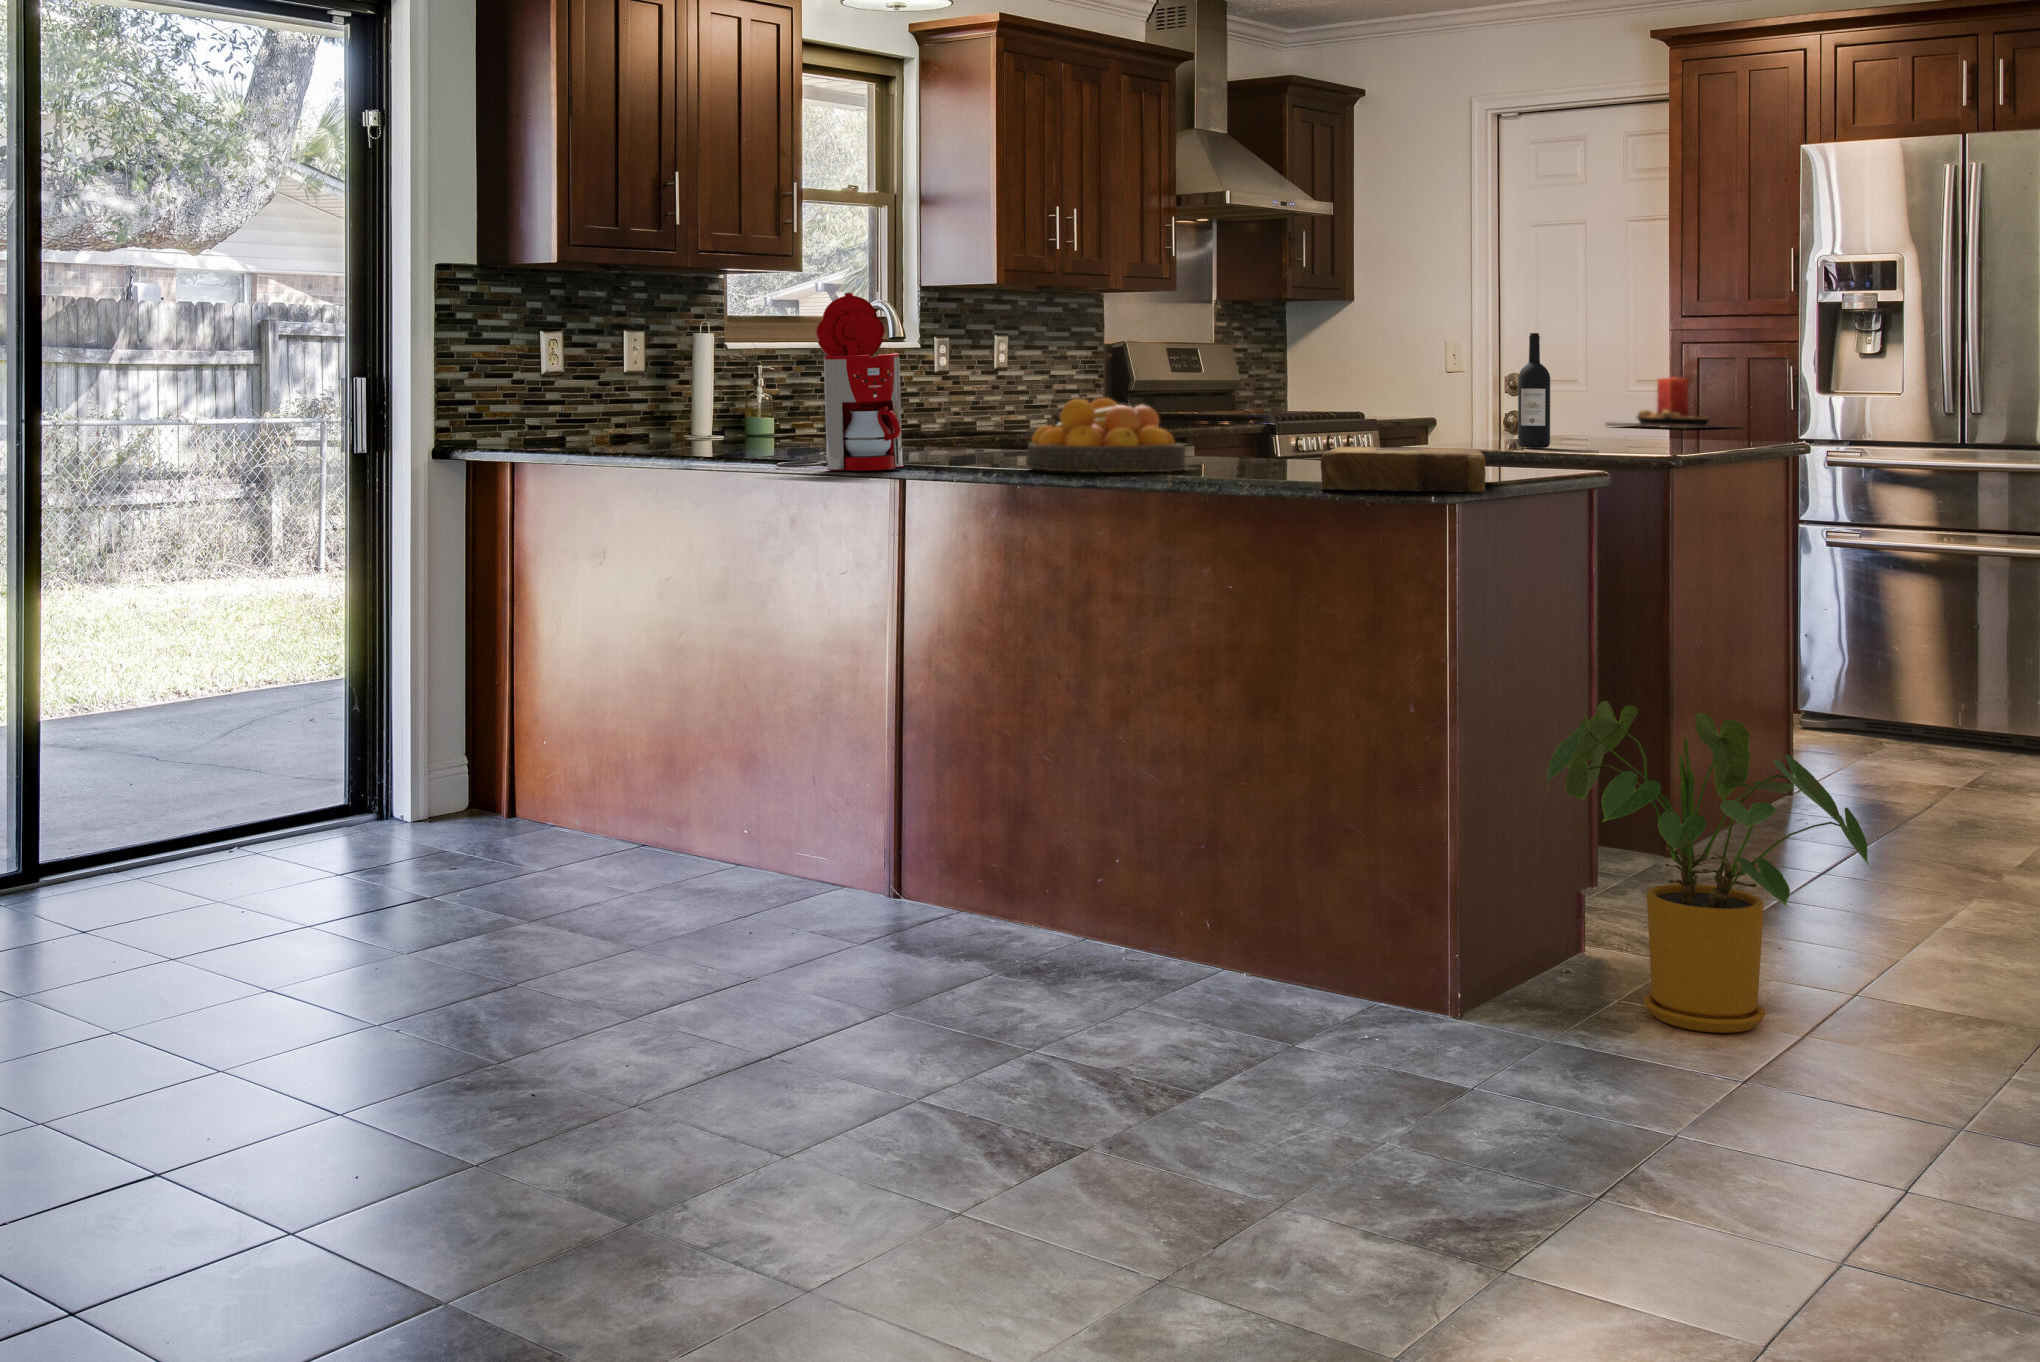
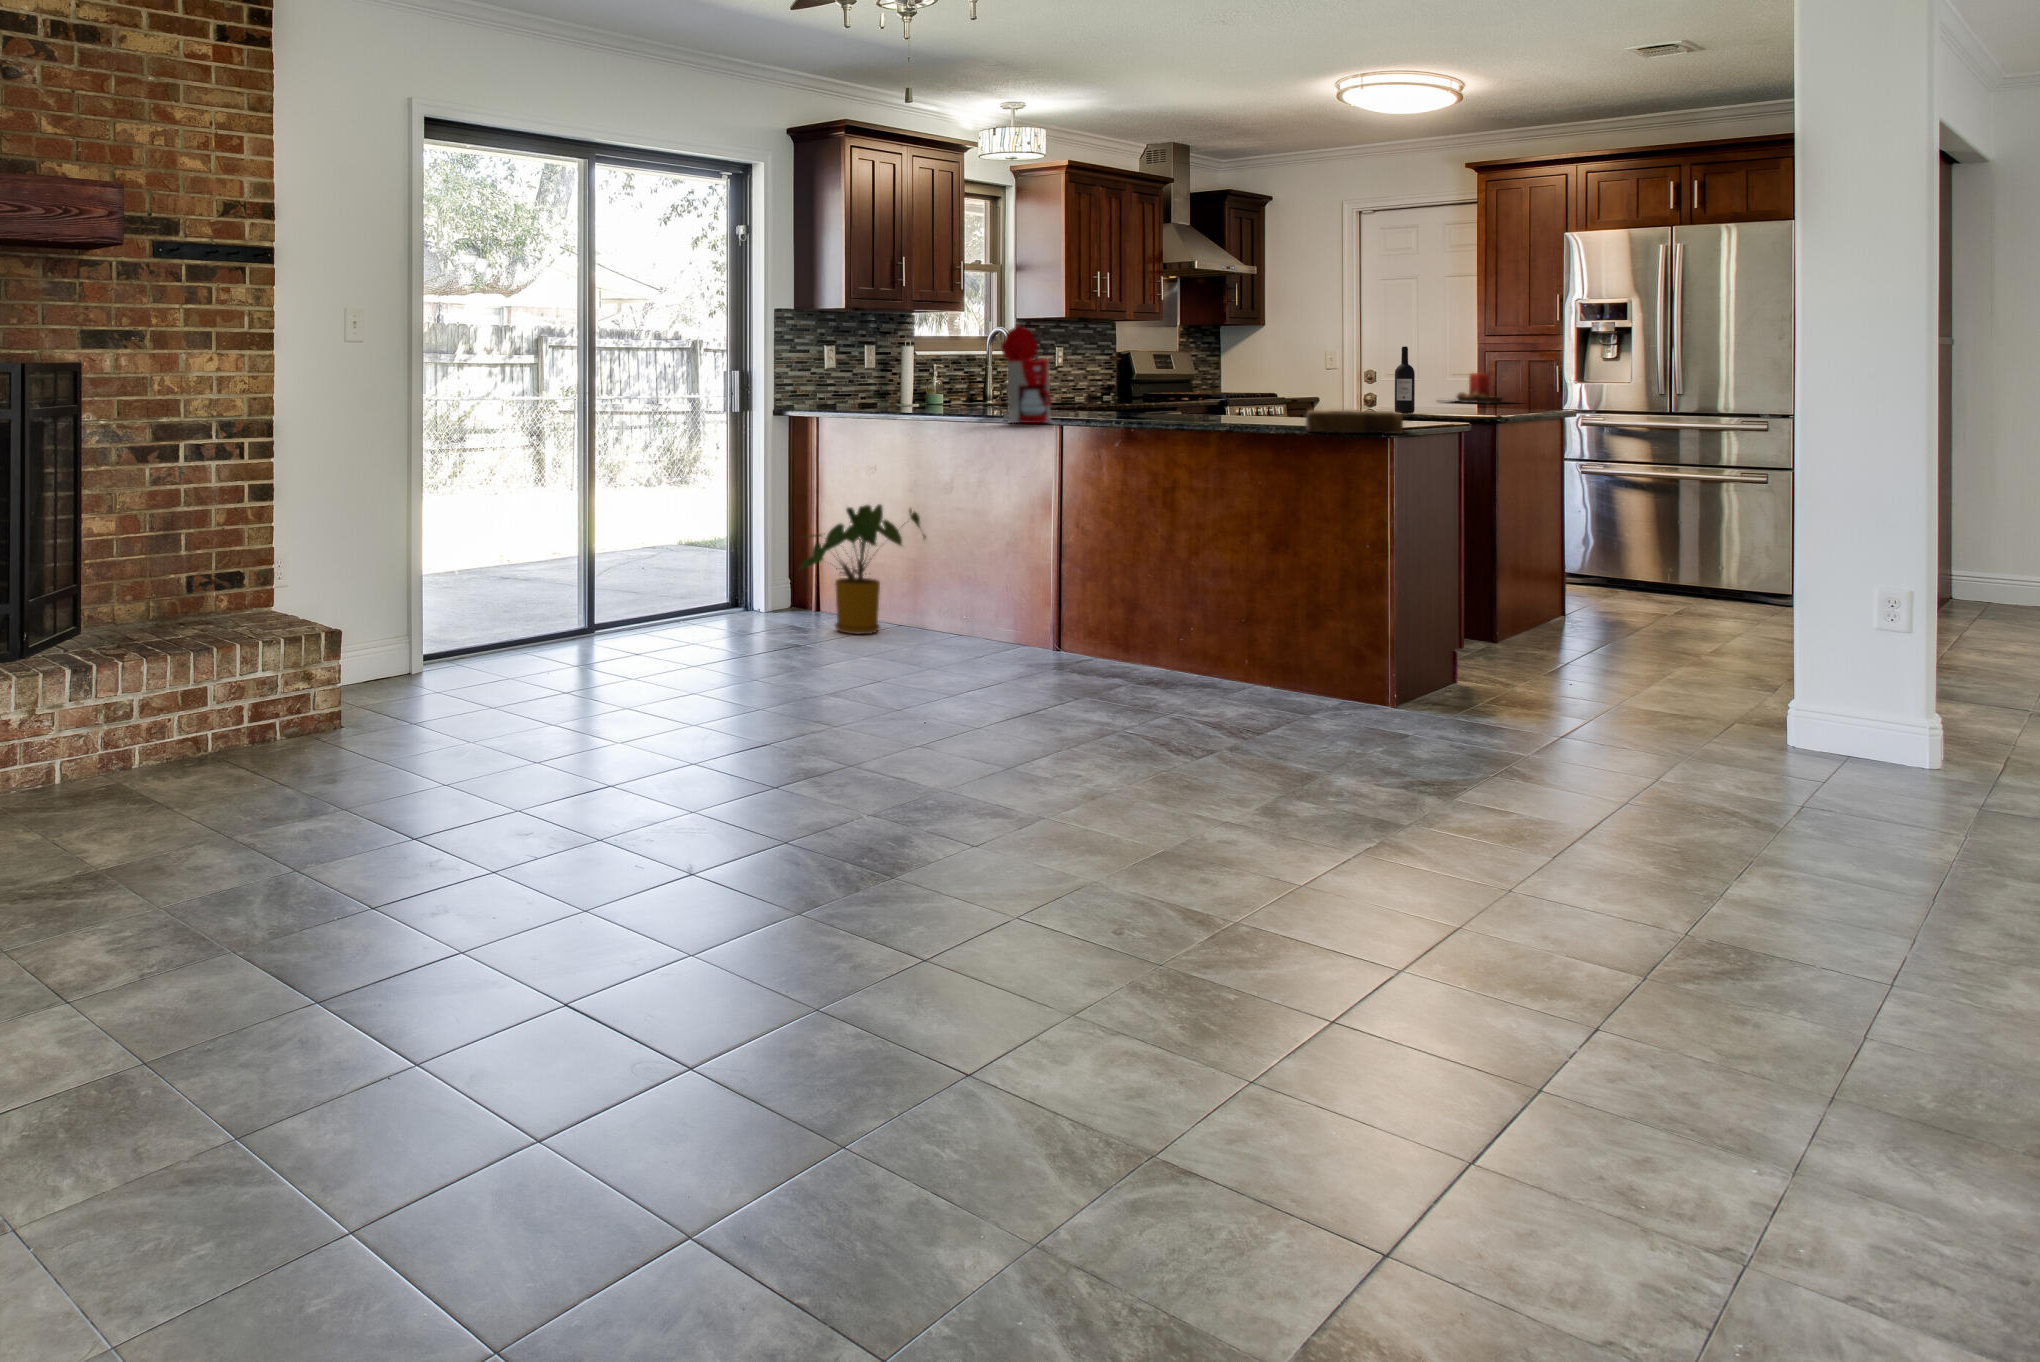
fruit bowl: present [1028,398,1185,472] -> none [1122,383,1214,424]
house plant: present [1547,701,1869,1033] -> present [801,504,926,634]

